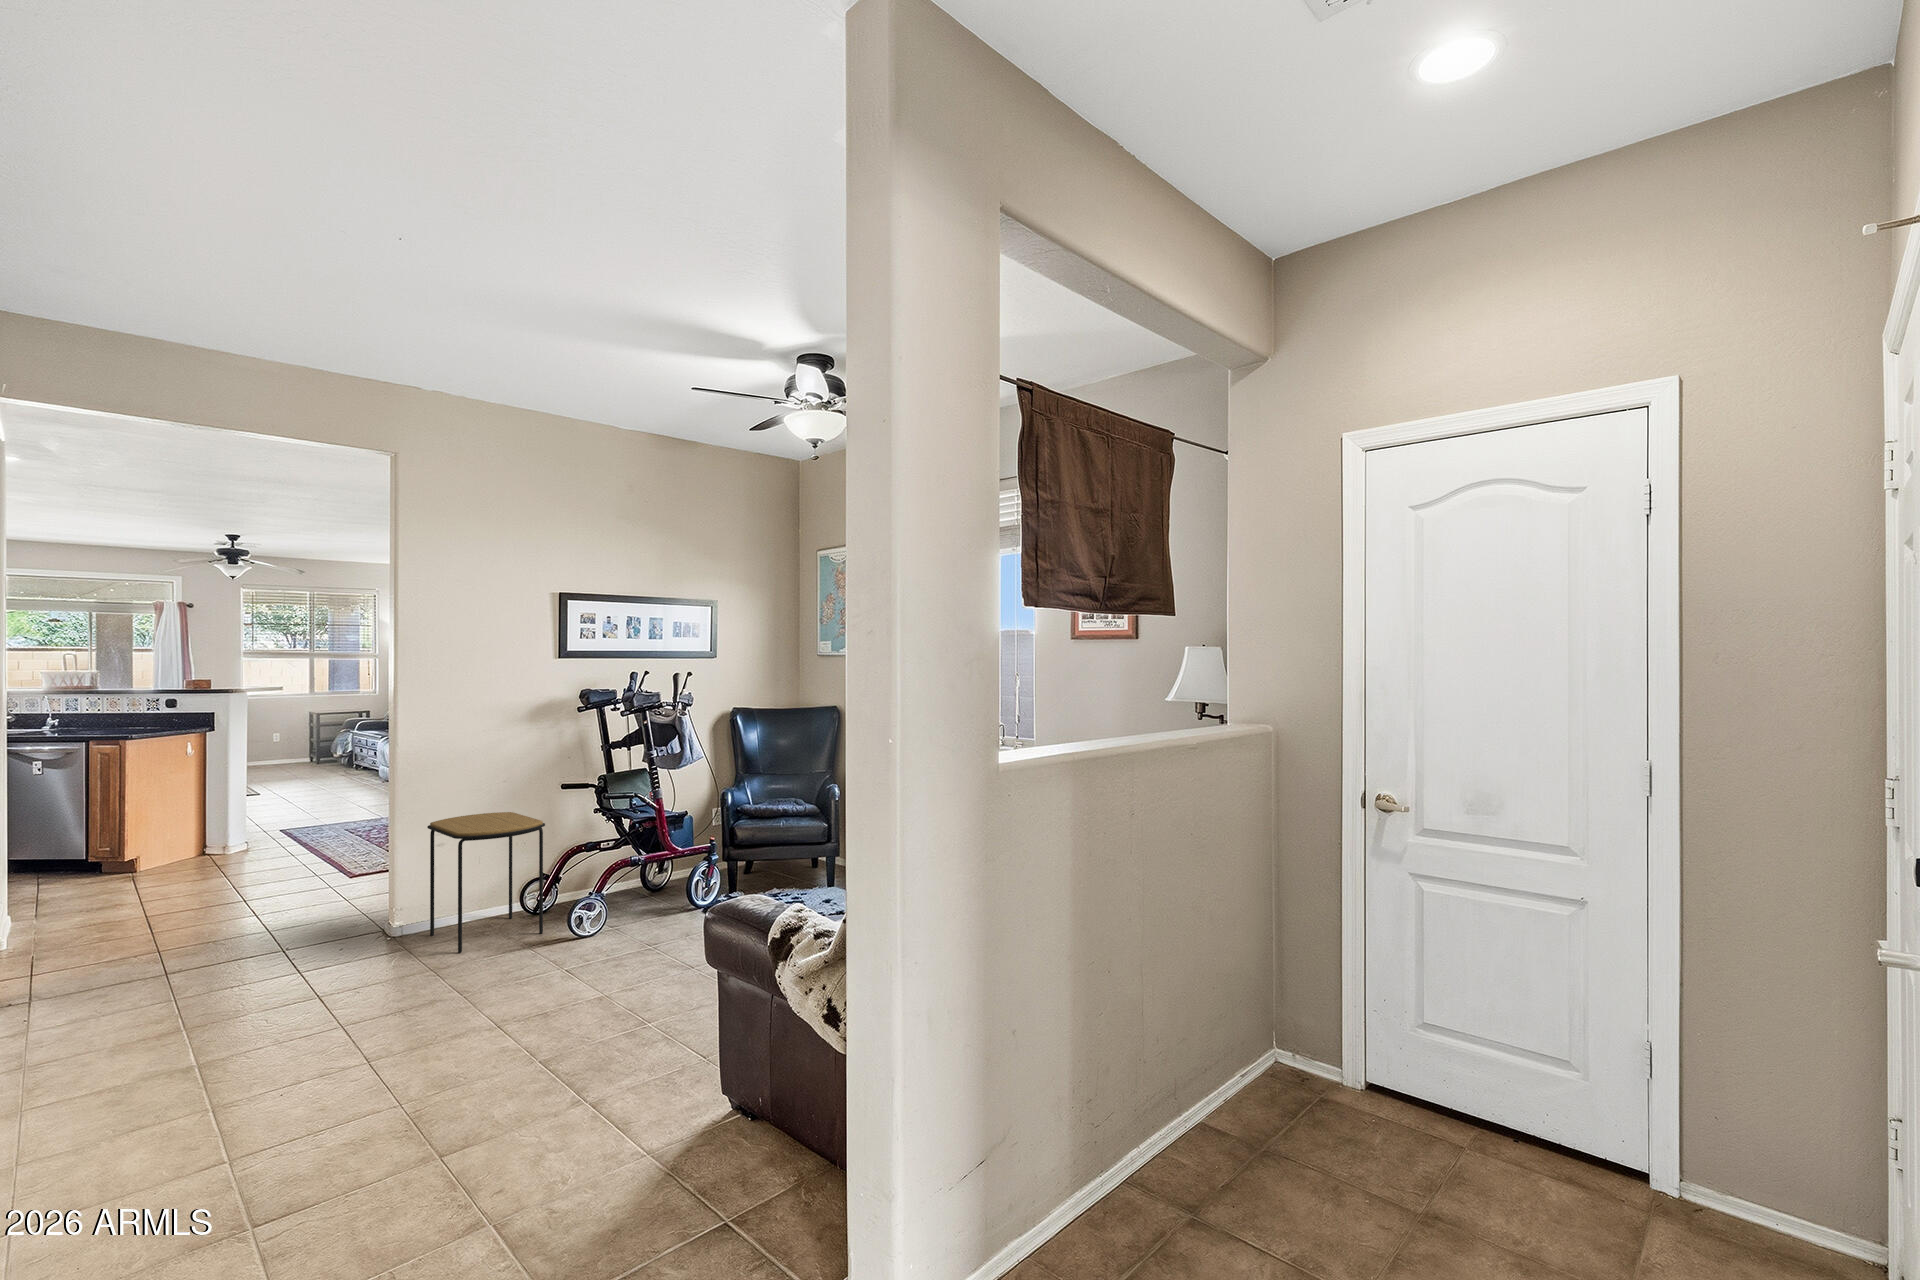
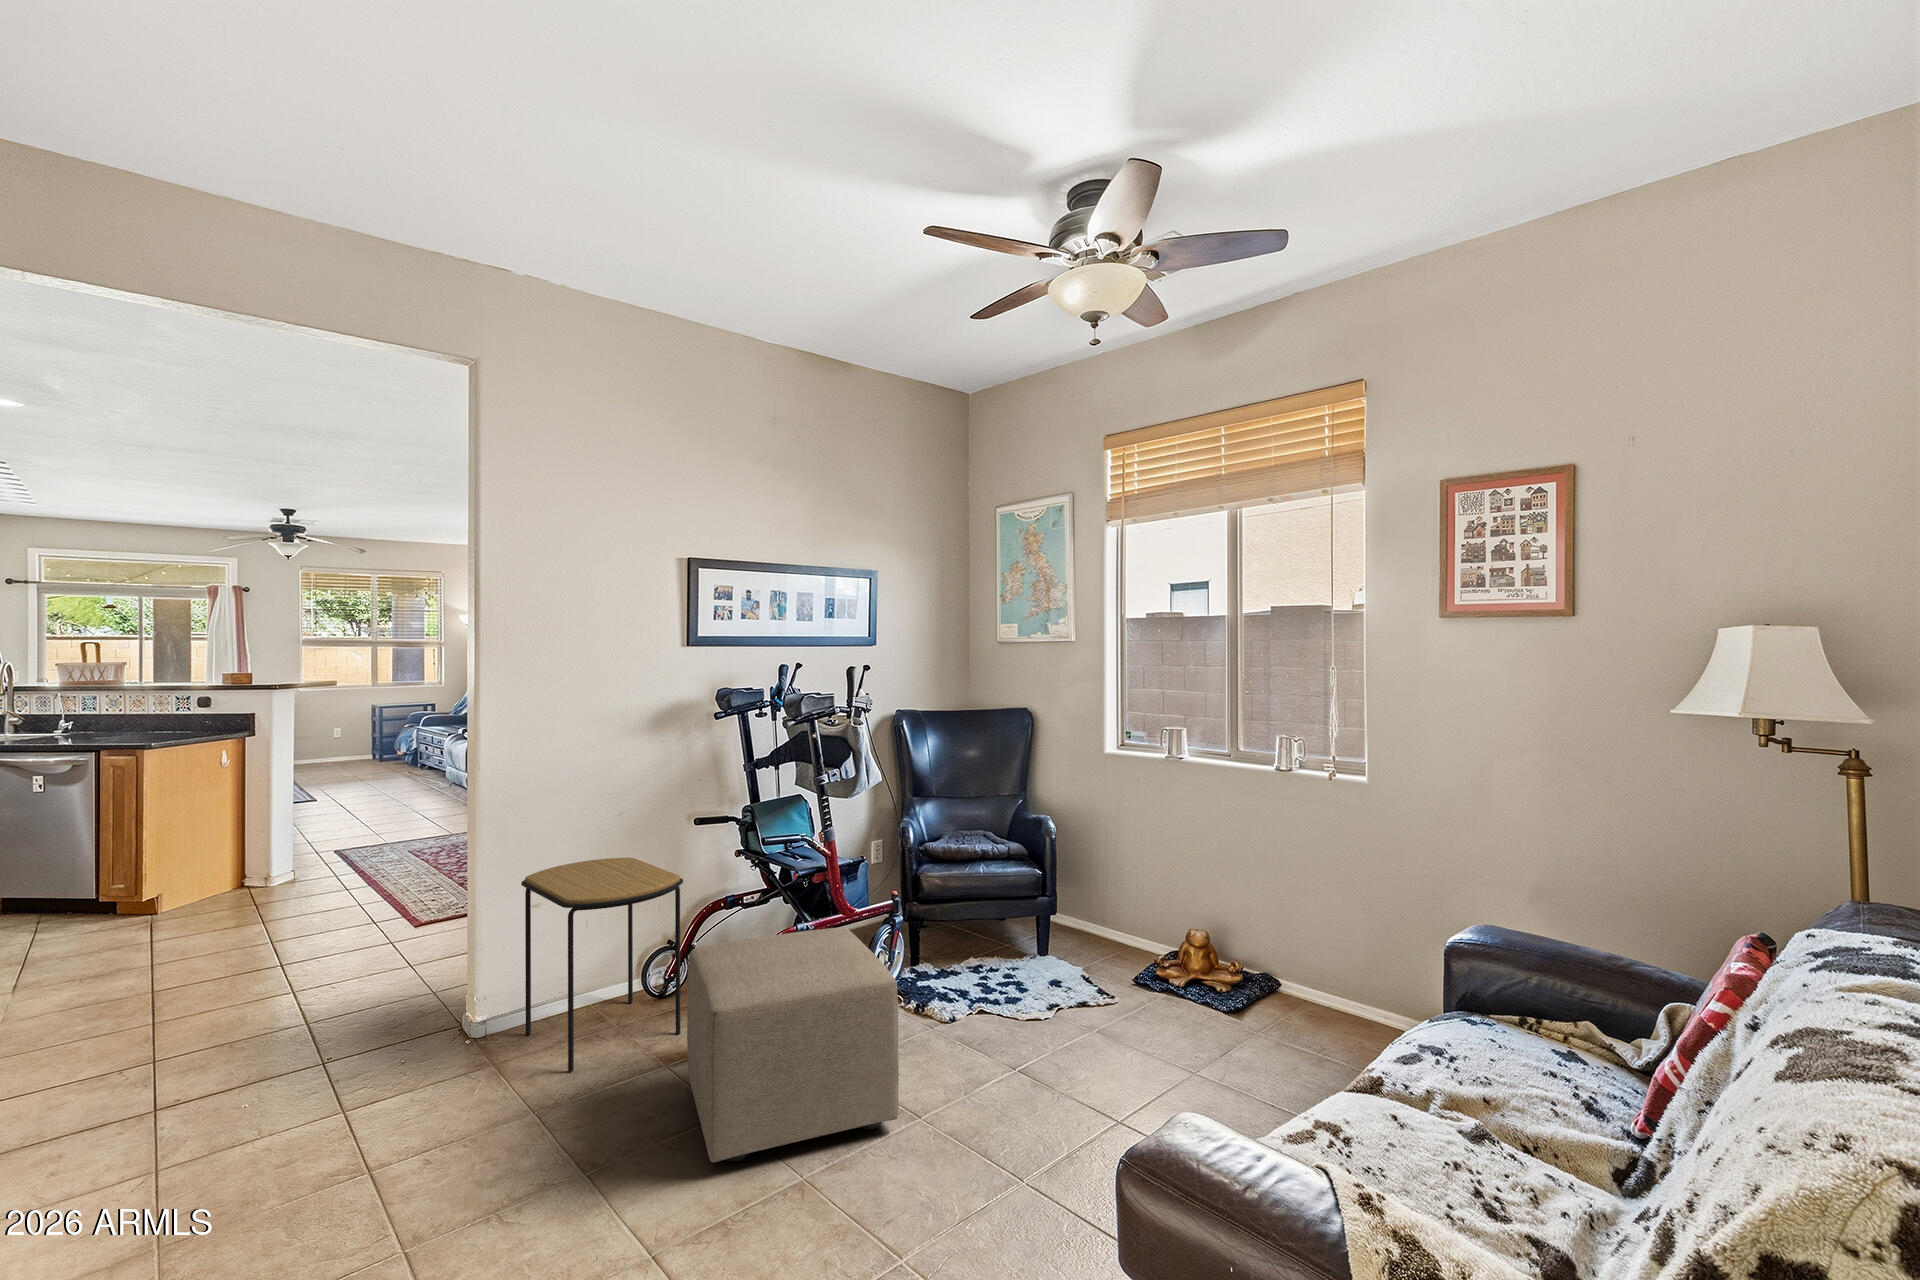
ottoman: none [540,853,674,989] -> present [687,928,899,1162]

